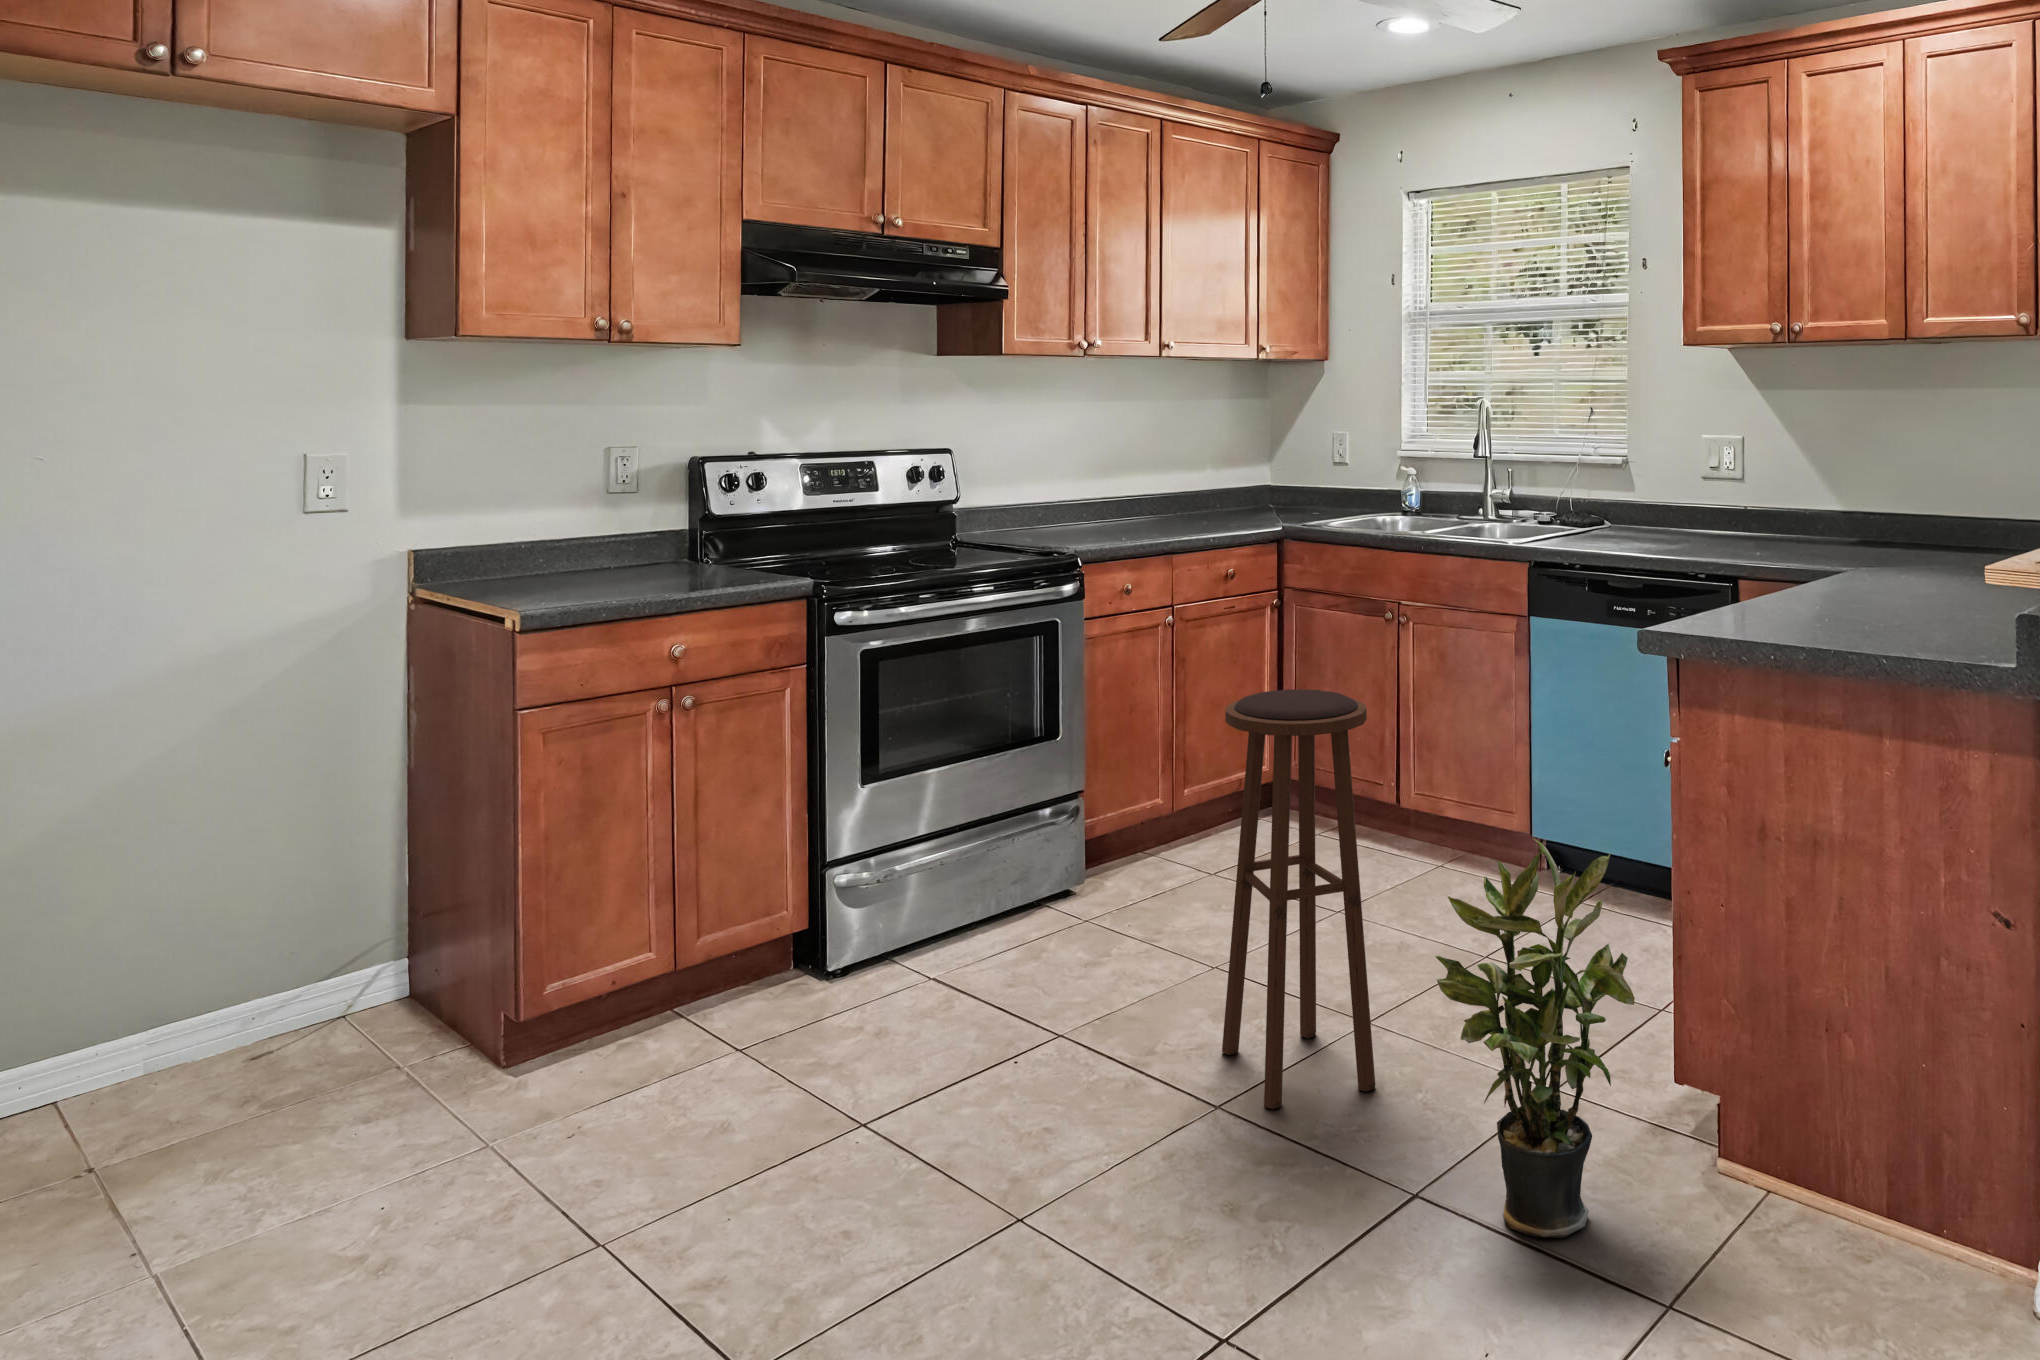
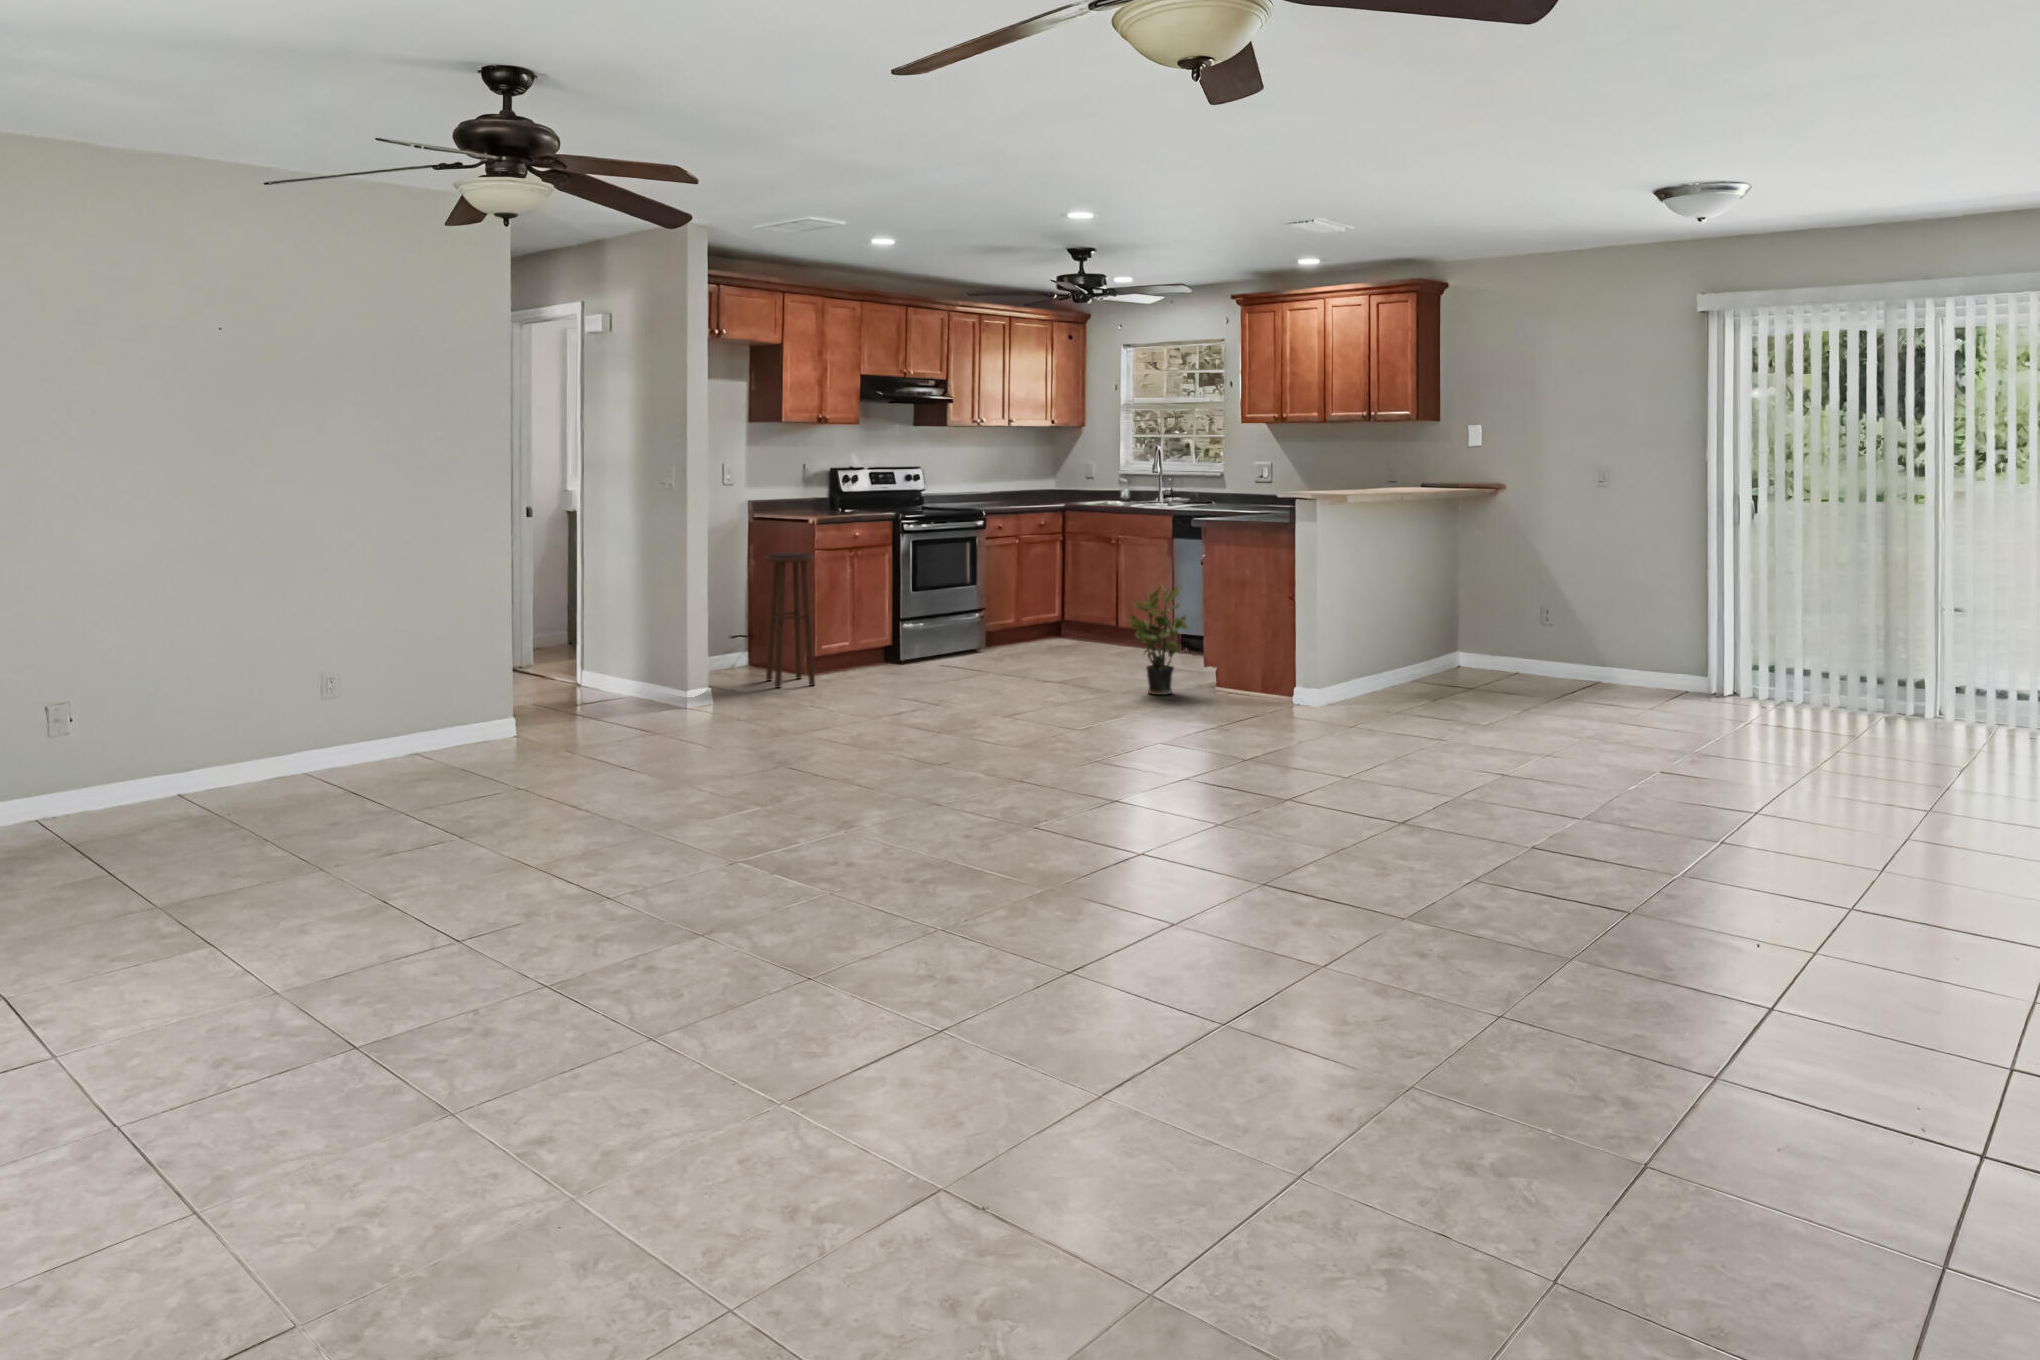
stool: present [1222,689,1375,1109] -> present [764,552,815,688]

